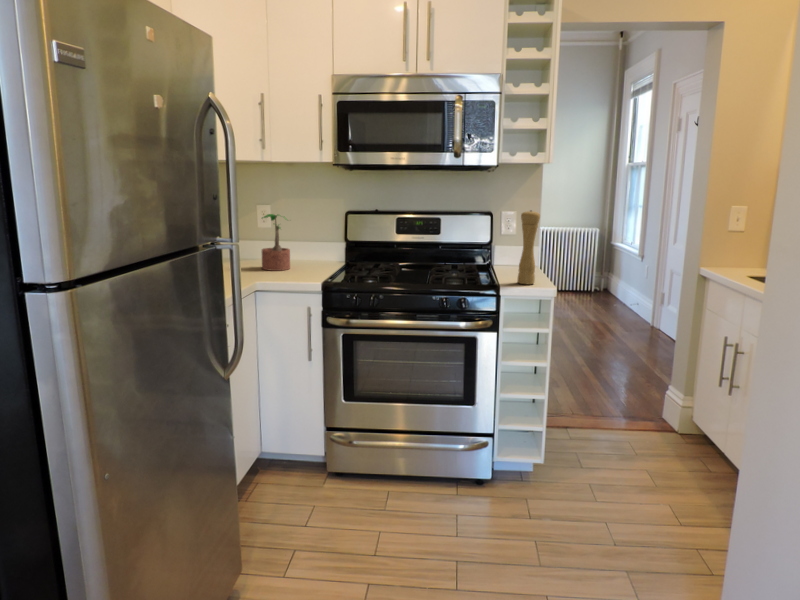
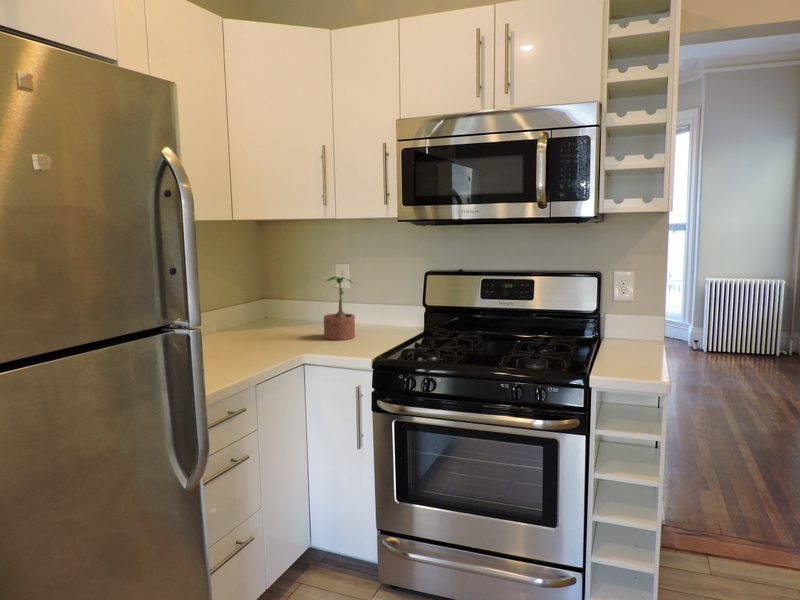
pepper mill: present [517,210,540,284] -> none [619,273,649,372]

